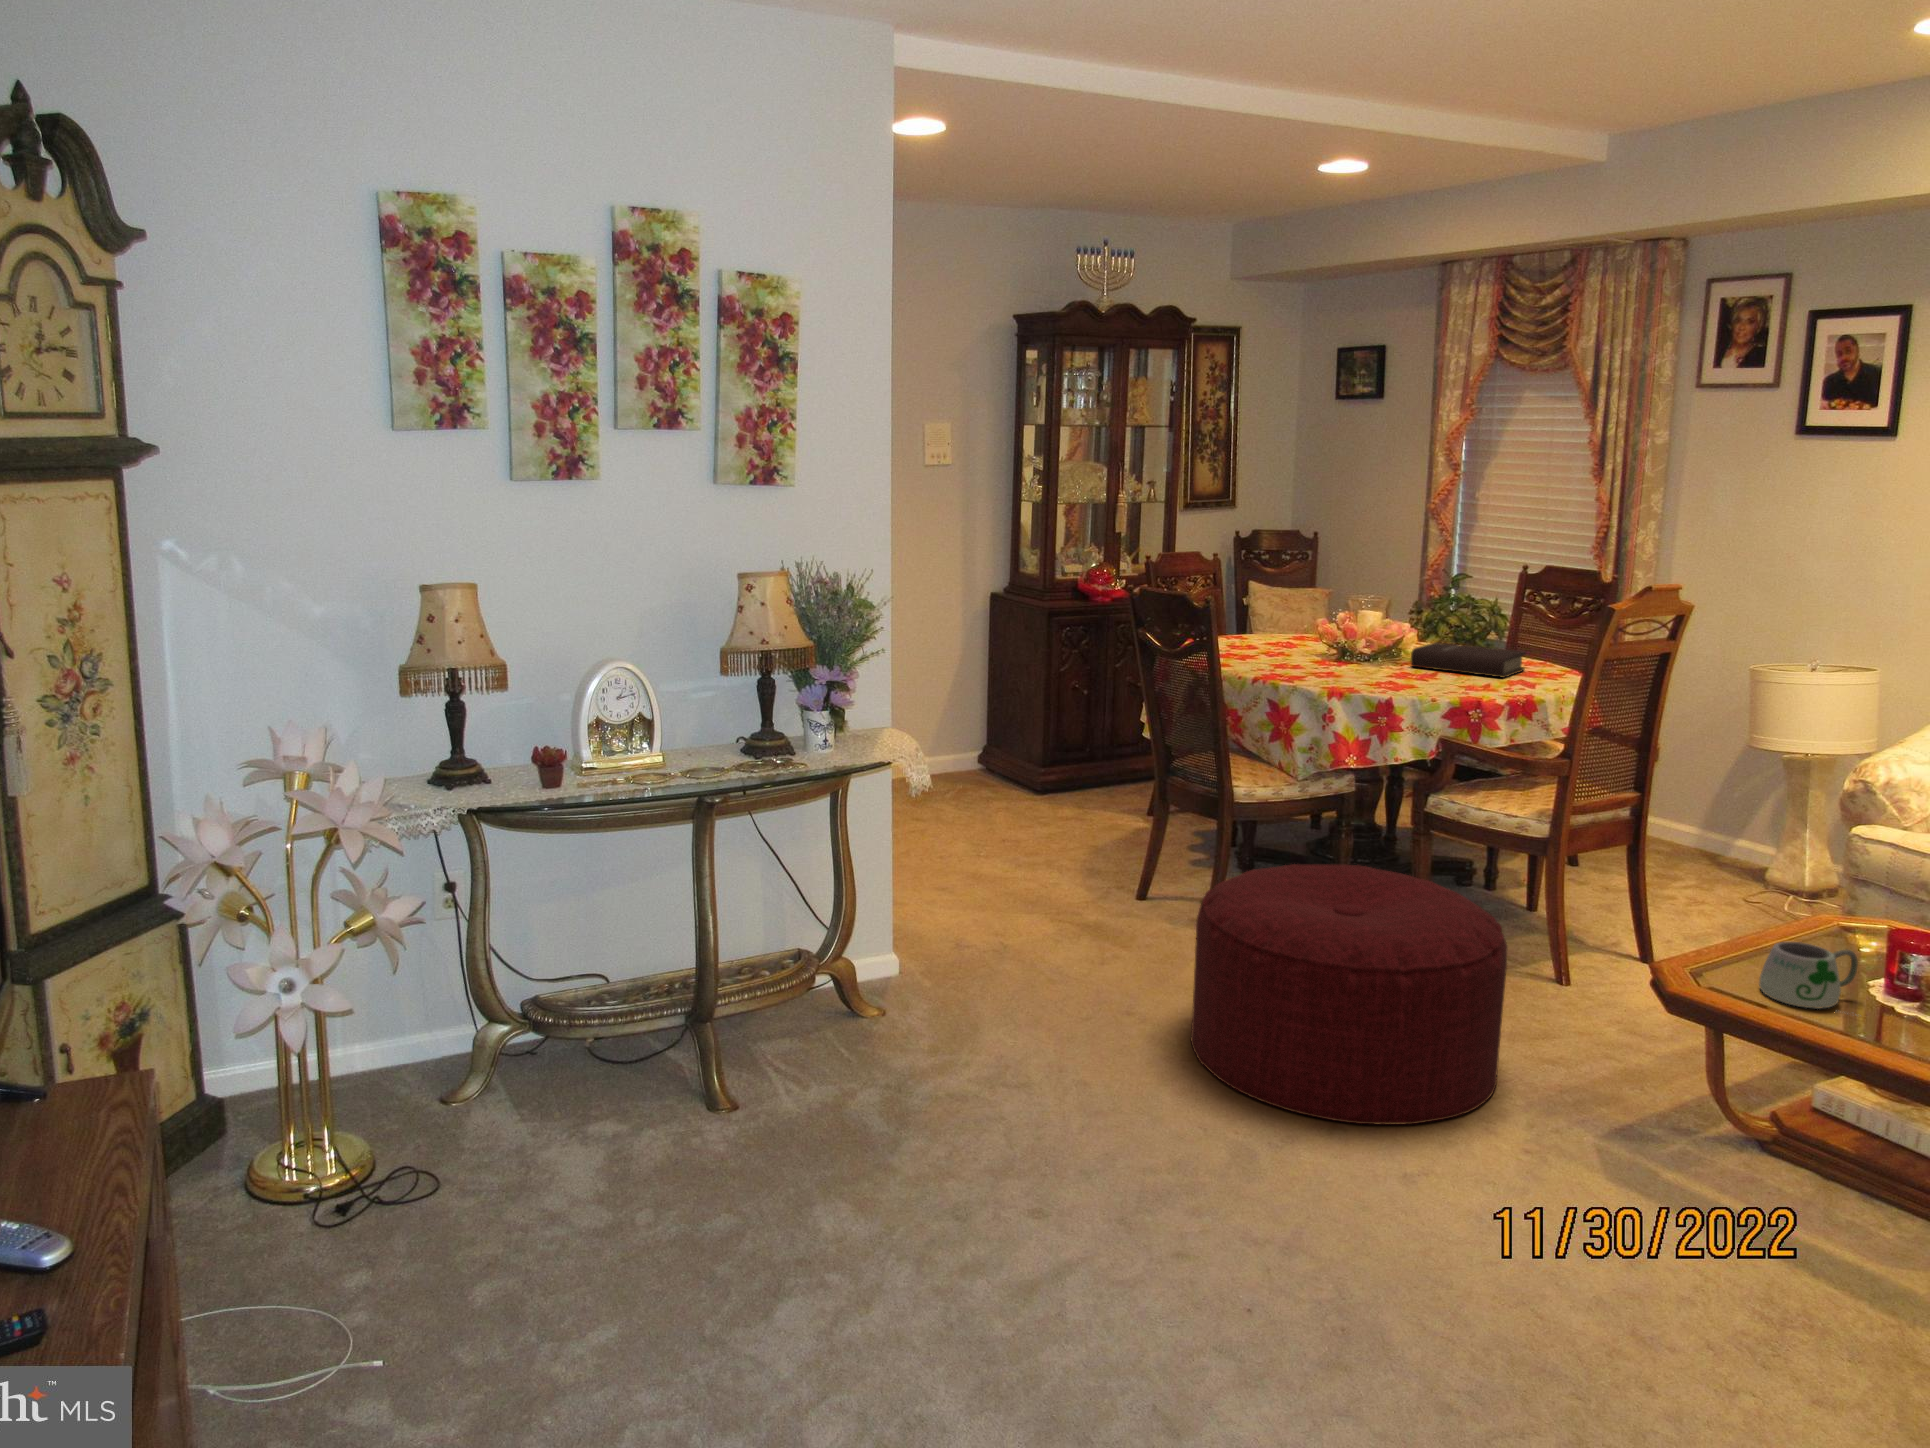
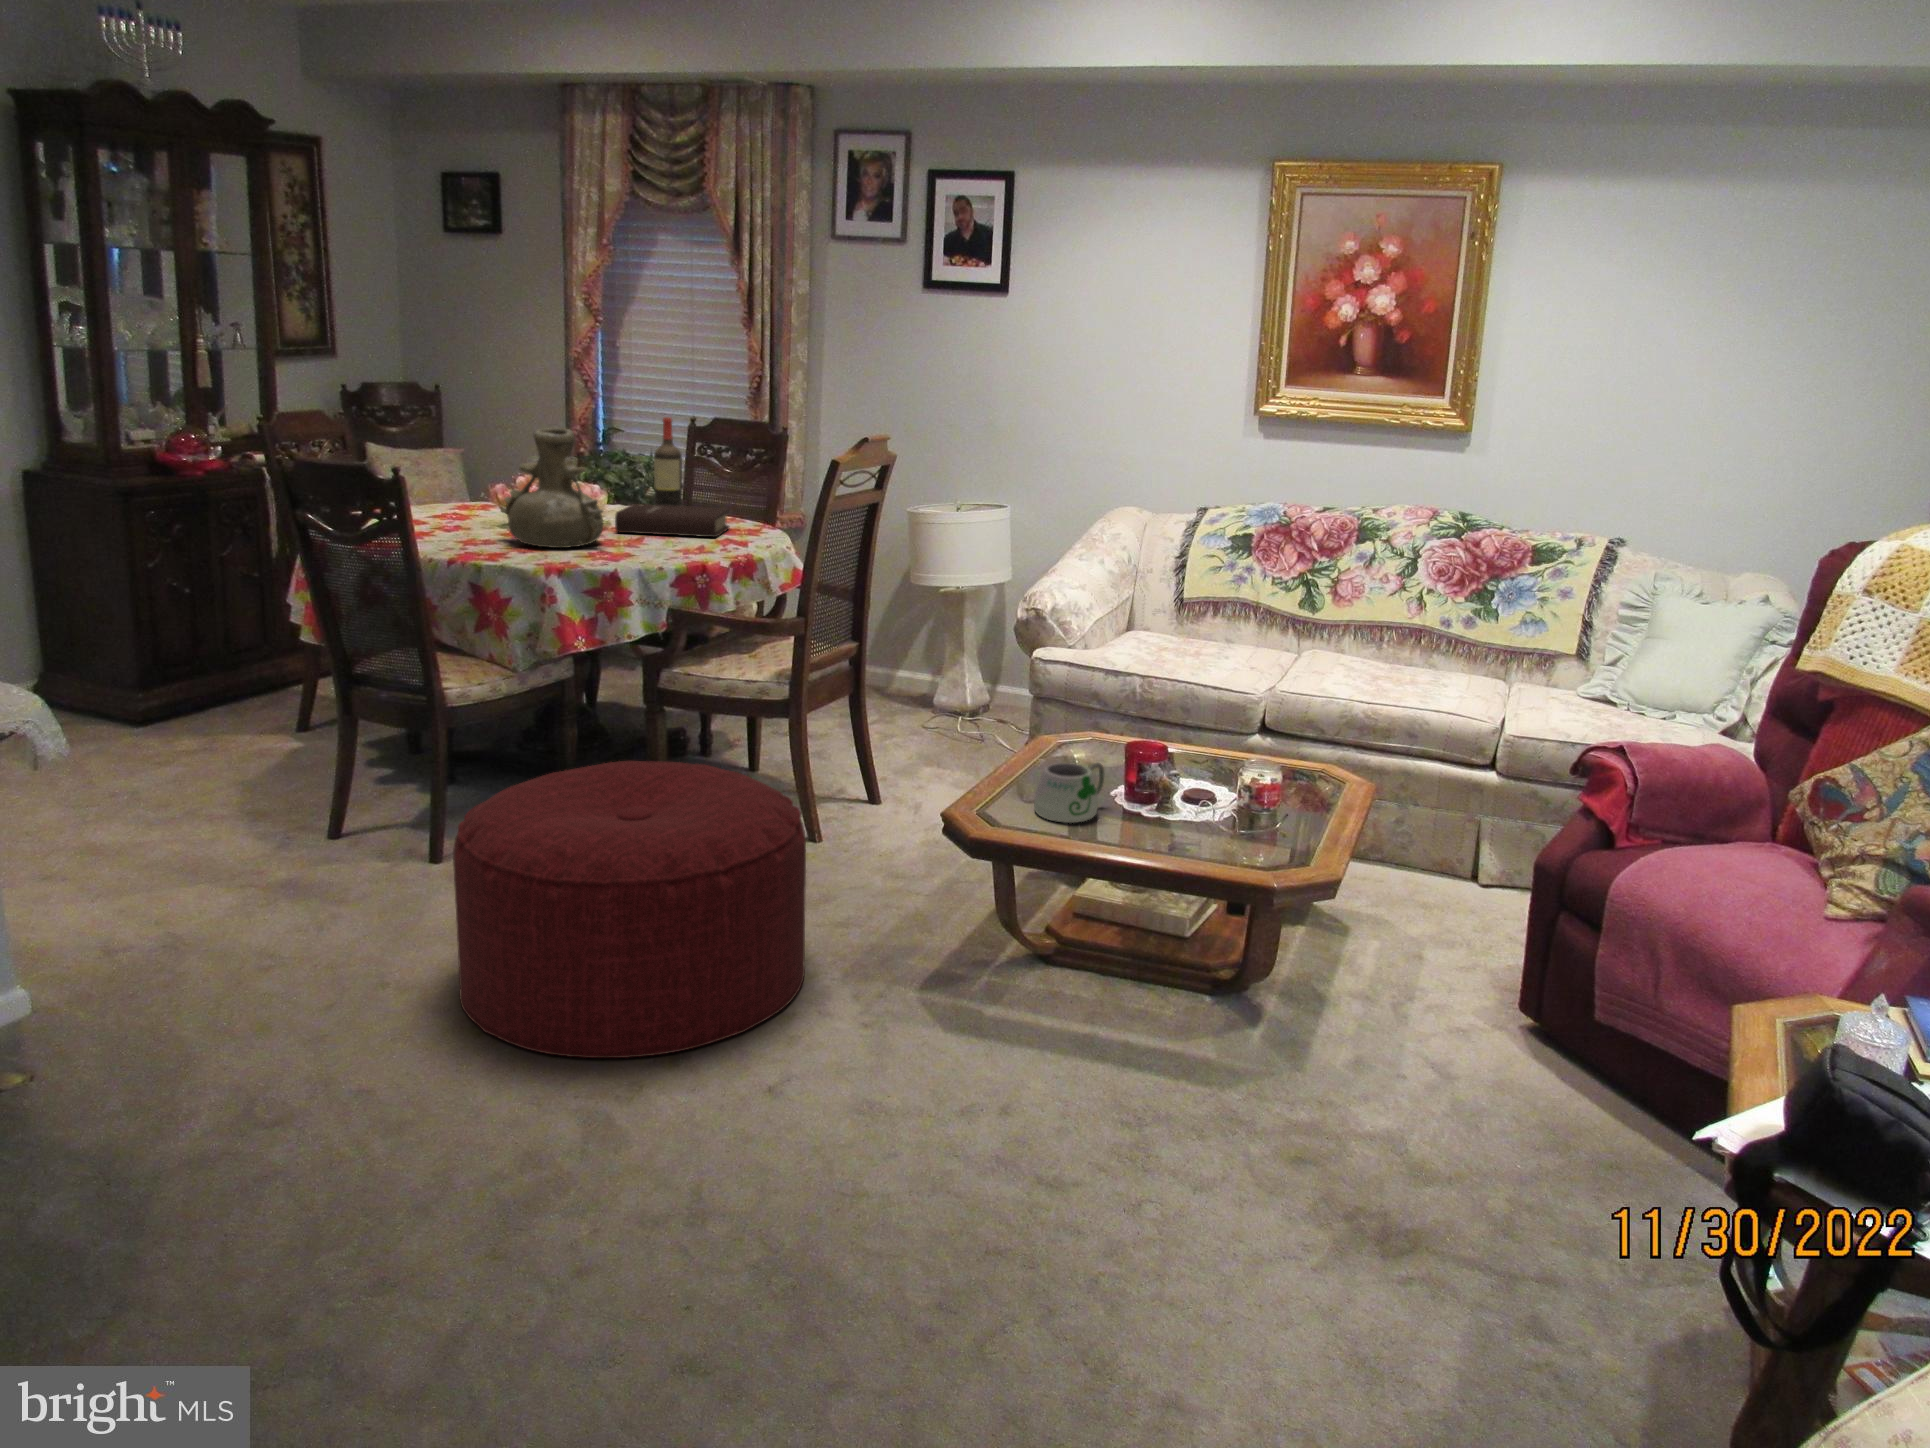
wine bottle: none [1460,564,1491,657] -> present [654,417,682,506]
vase: none [1308,573,1394,677] -> present [501,428,604,548]

